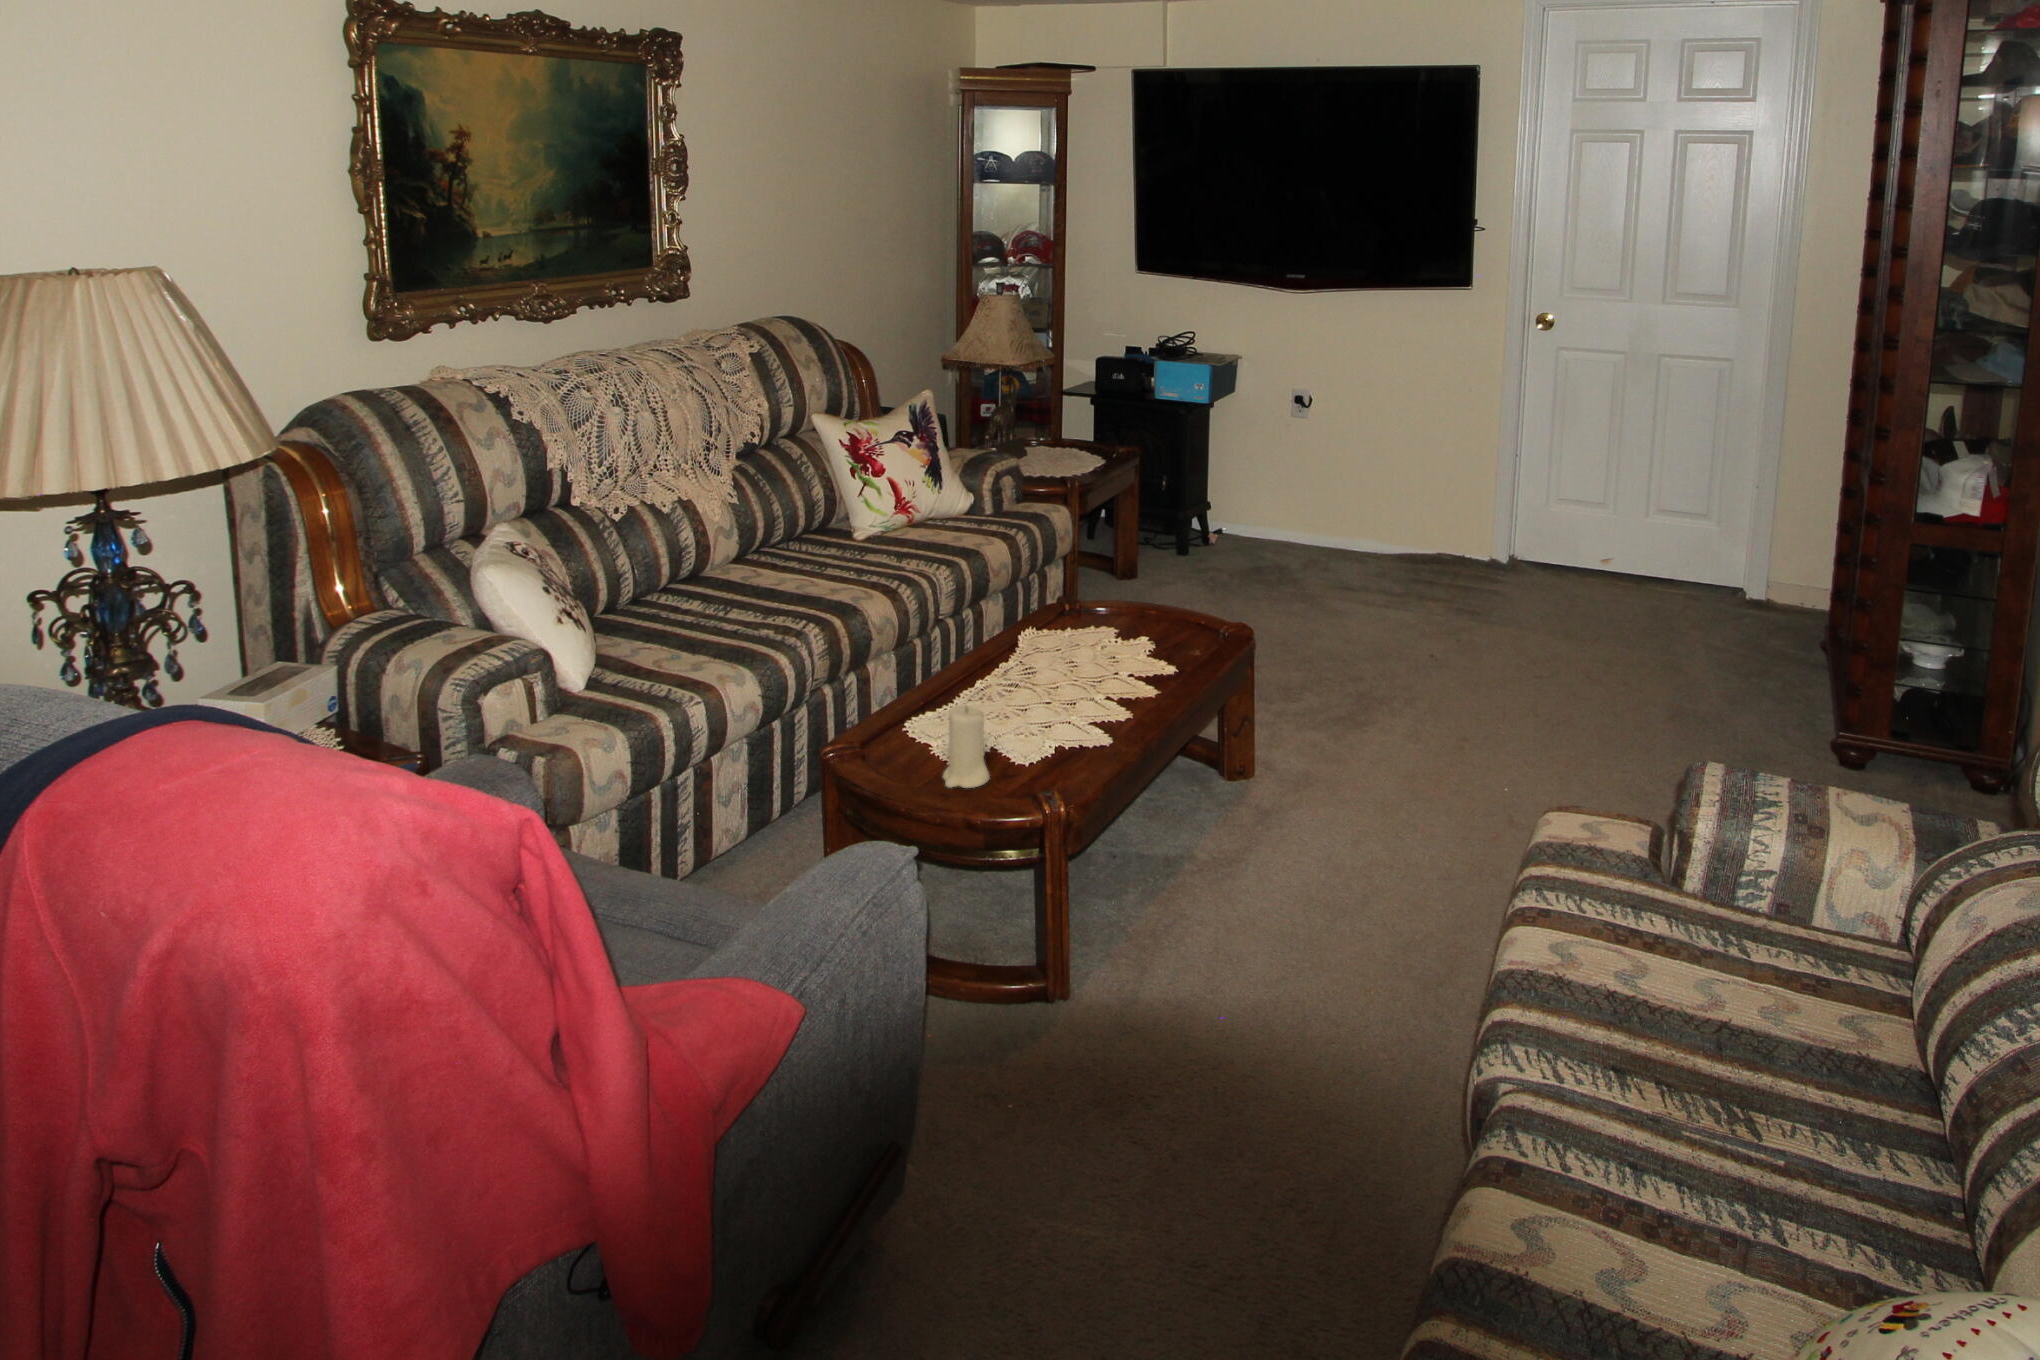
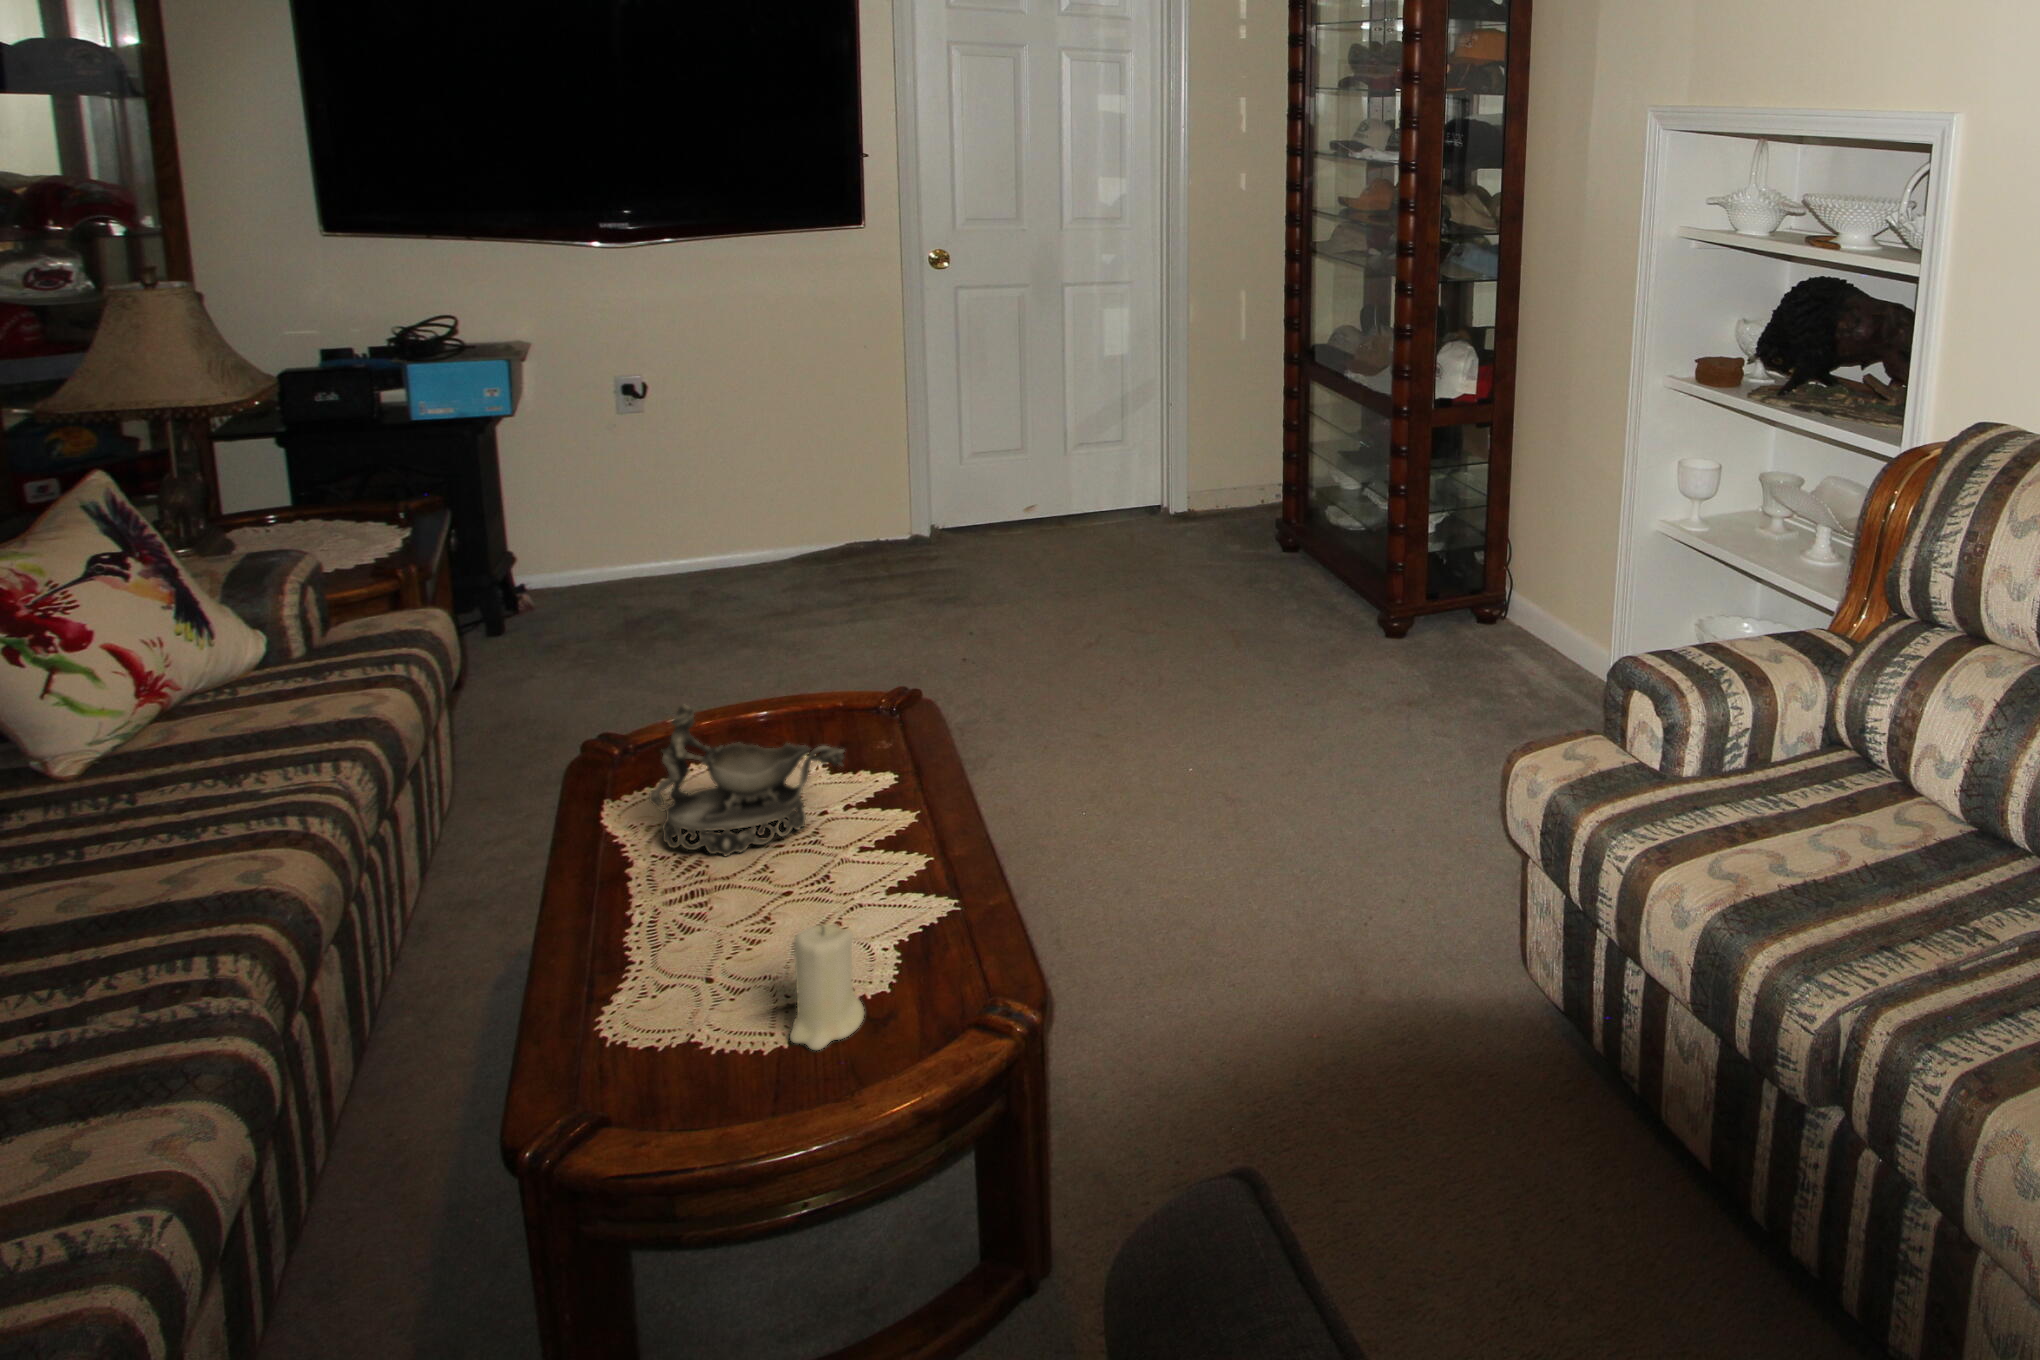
decorative bowl: none [1018,567,1117,677] -> present [649,705,844,856]

